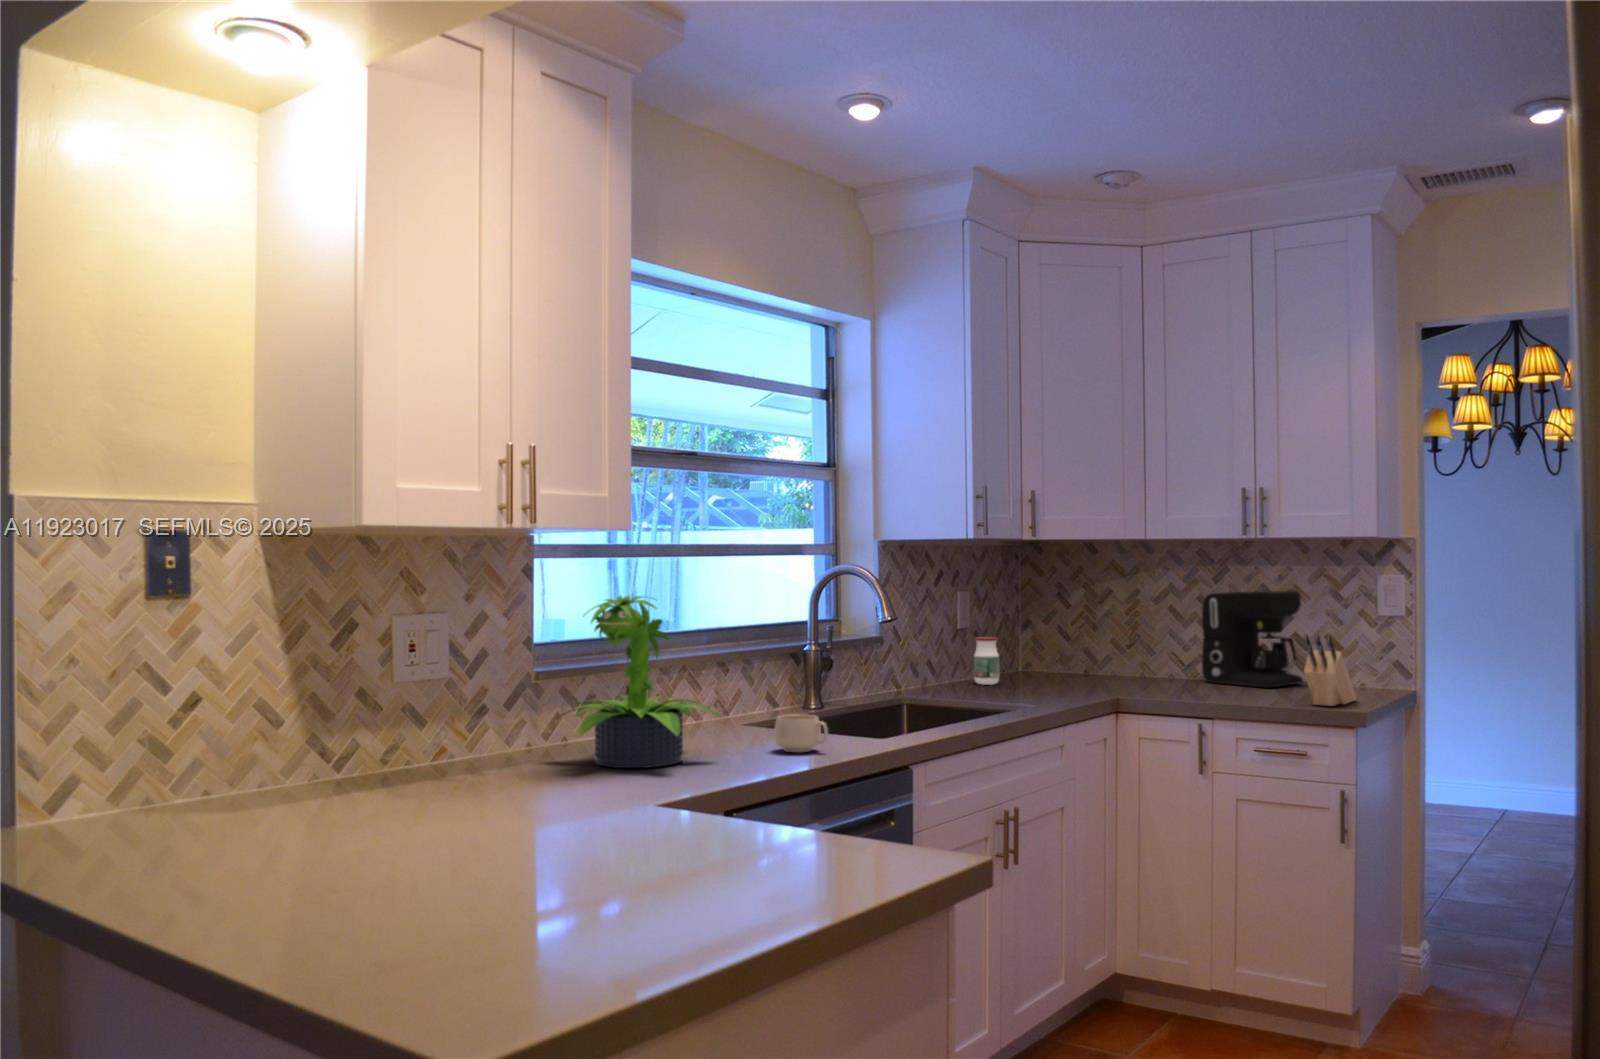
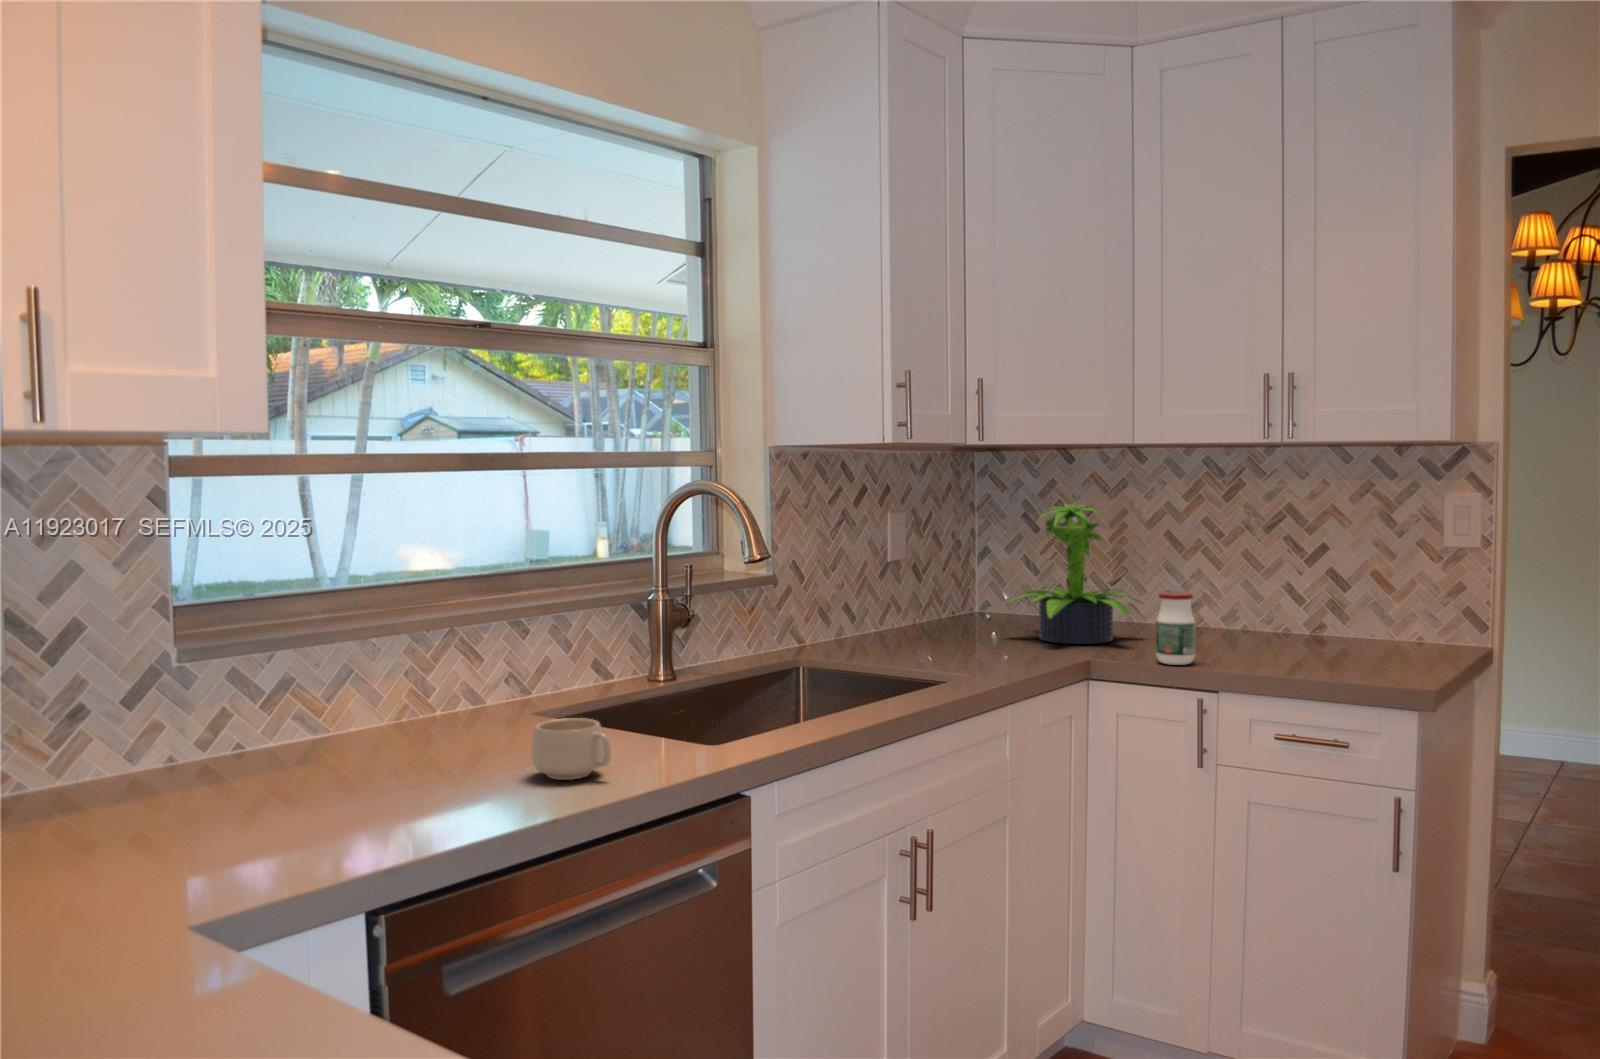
coffee maker: present [1202,591,1303,687] -> none [1206,513,1339,642]
potted plant: present [554,596,724,768] -> present [1004,504,1142,644]
knife block: present [1304,634,1356,706] -> none [1342,577,1413,676]
jar: present [974,637,999,685] -> present [1156,592,1195,665]

